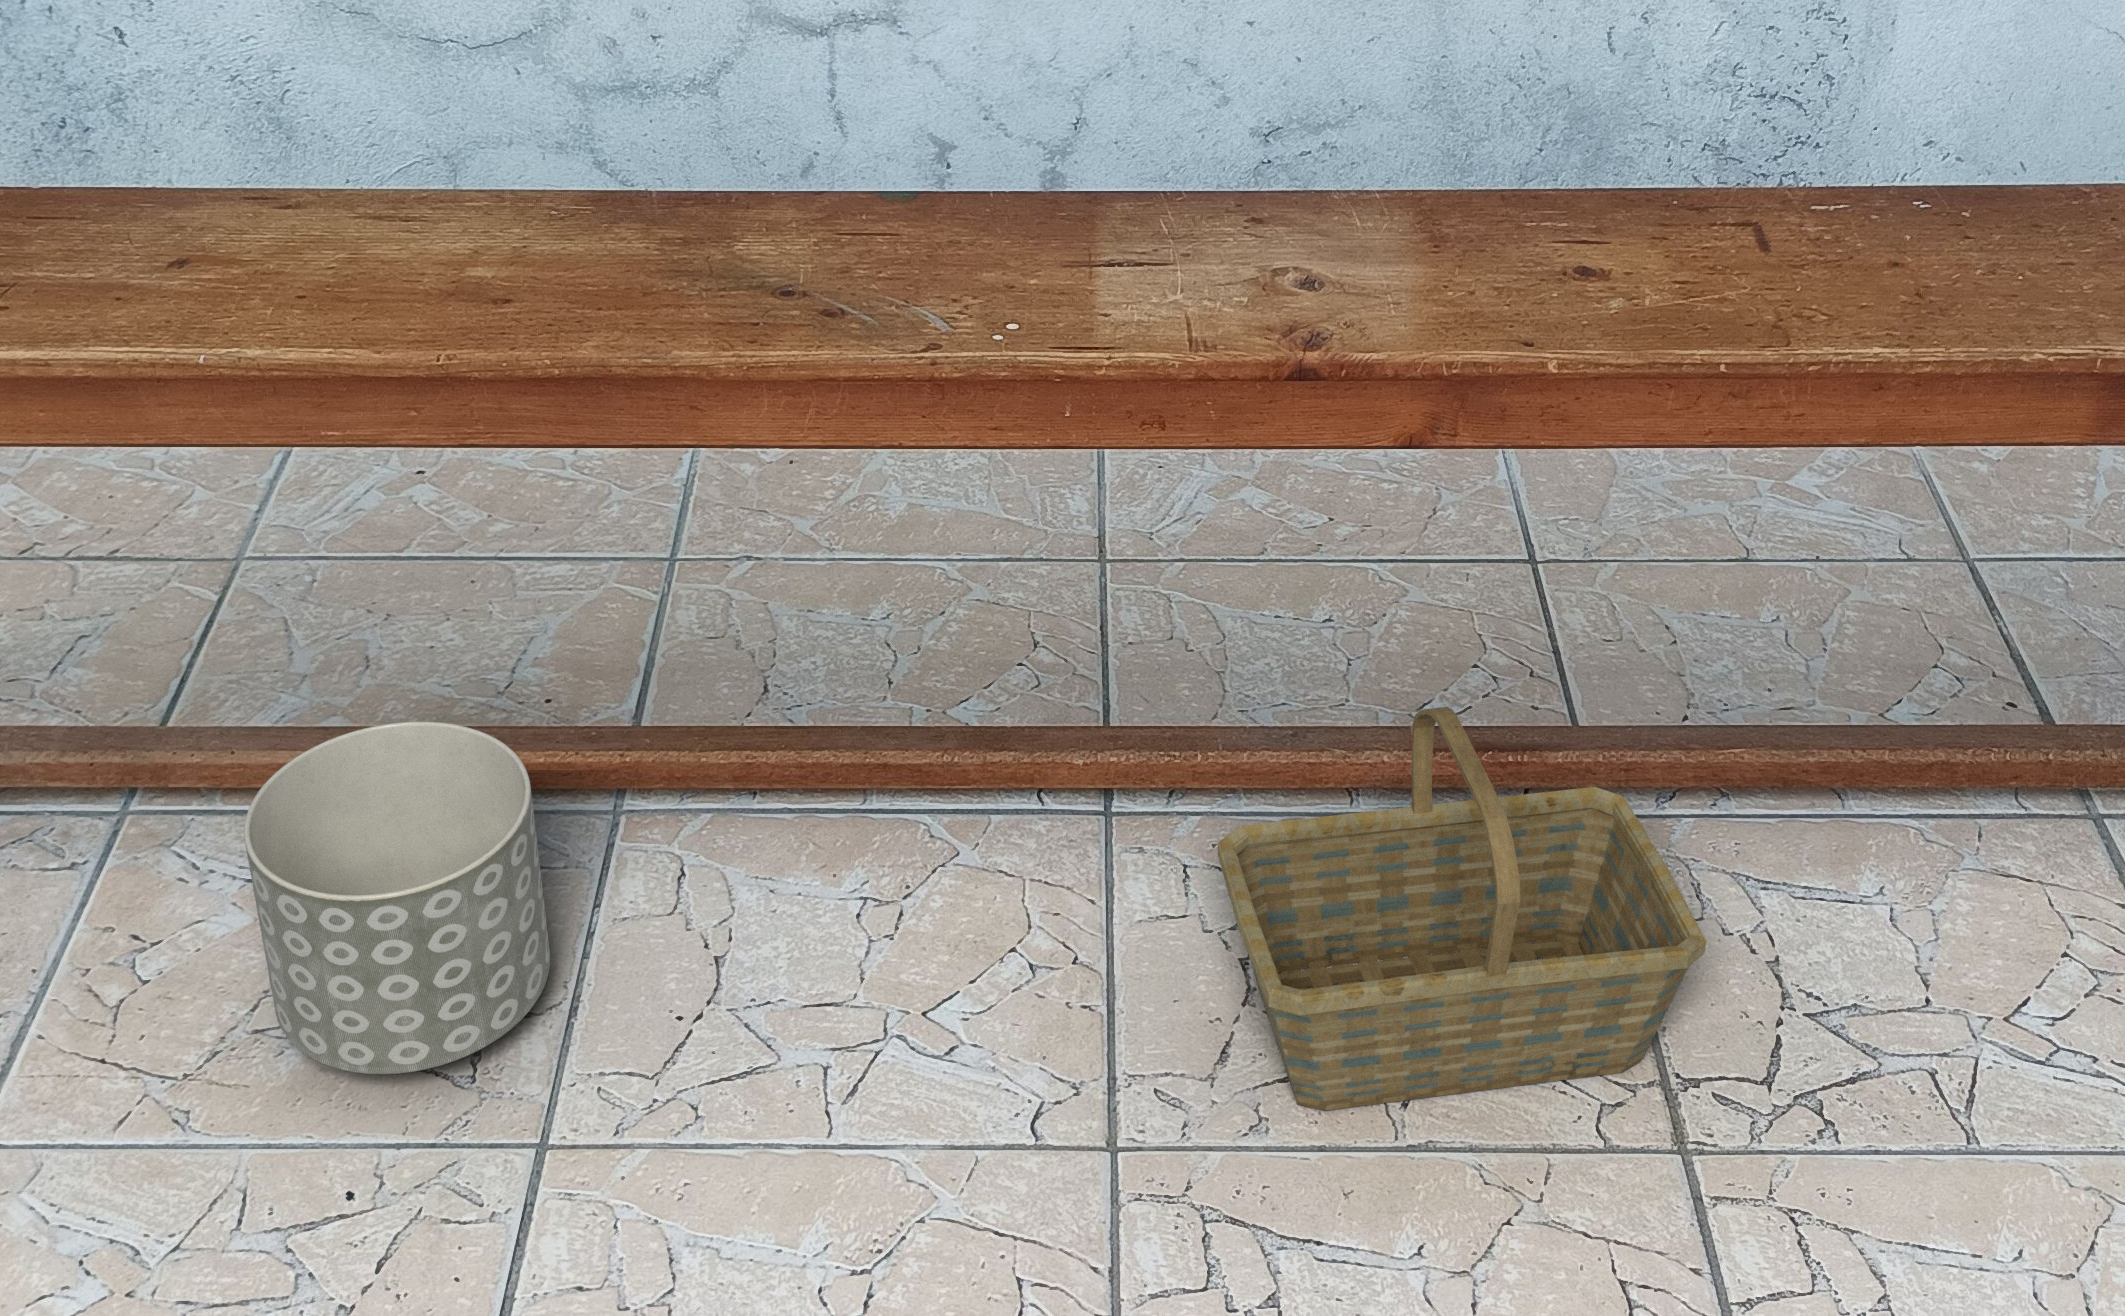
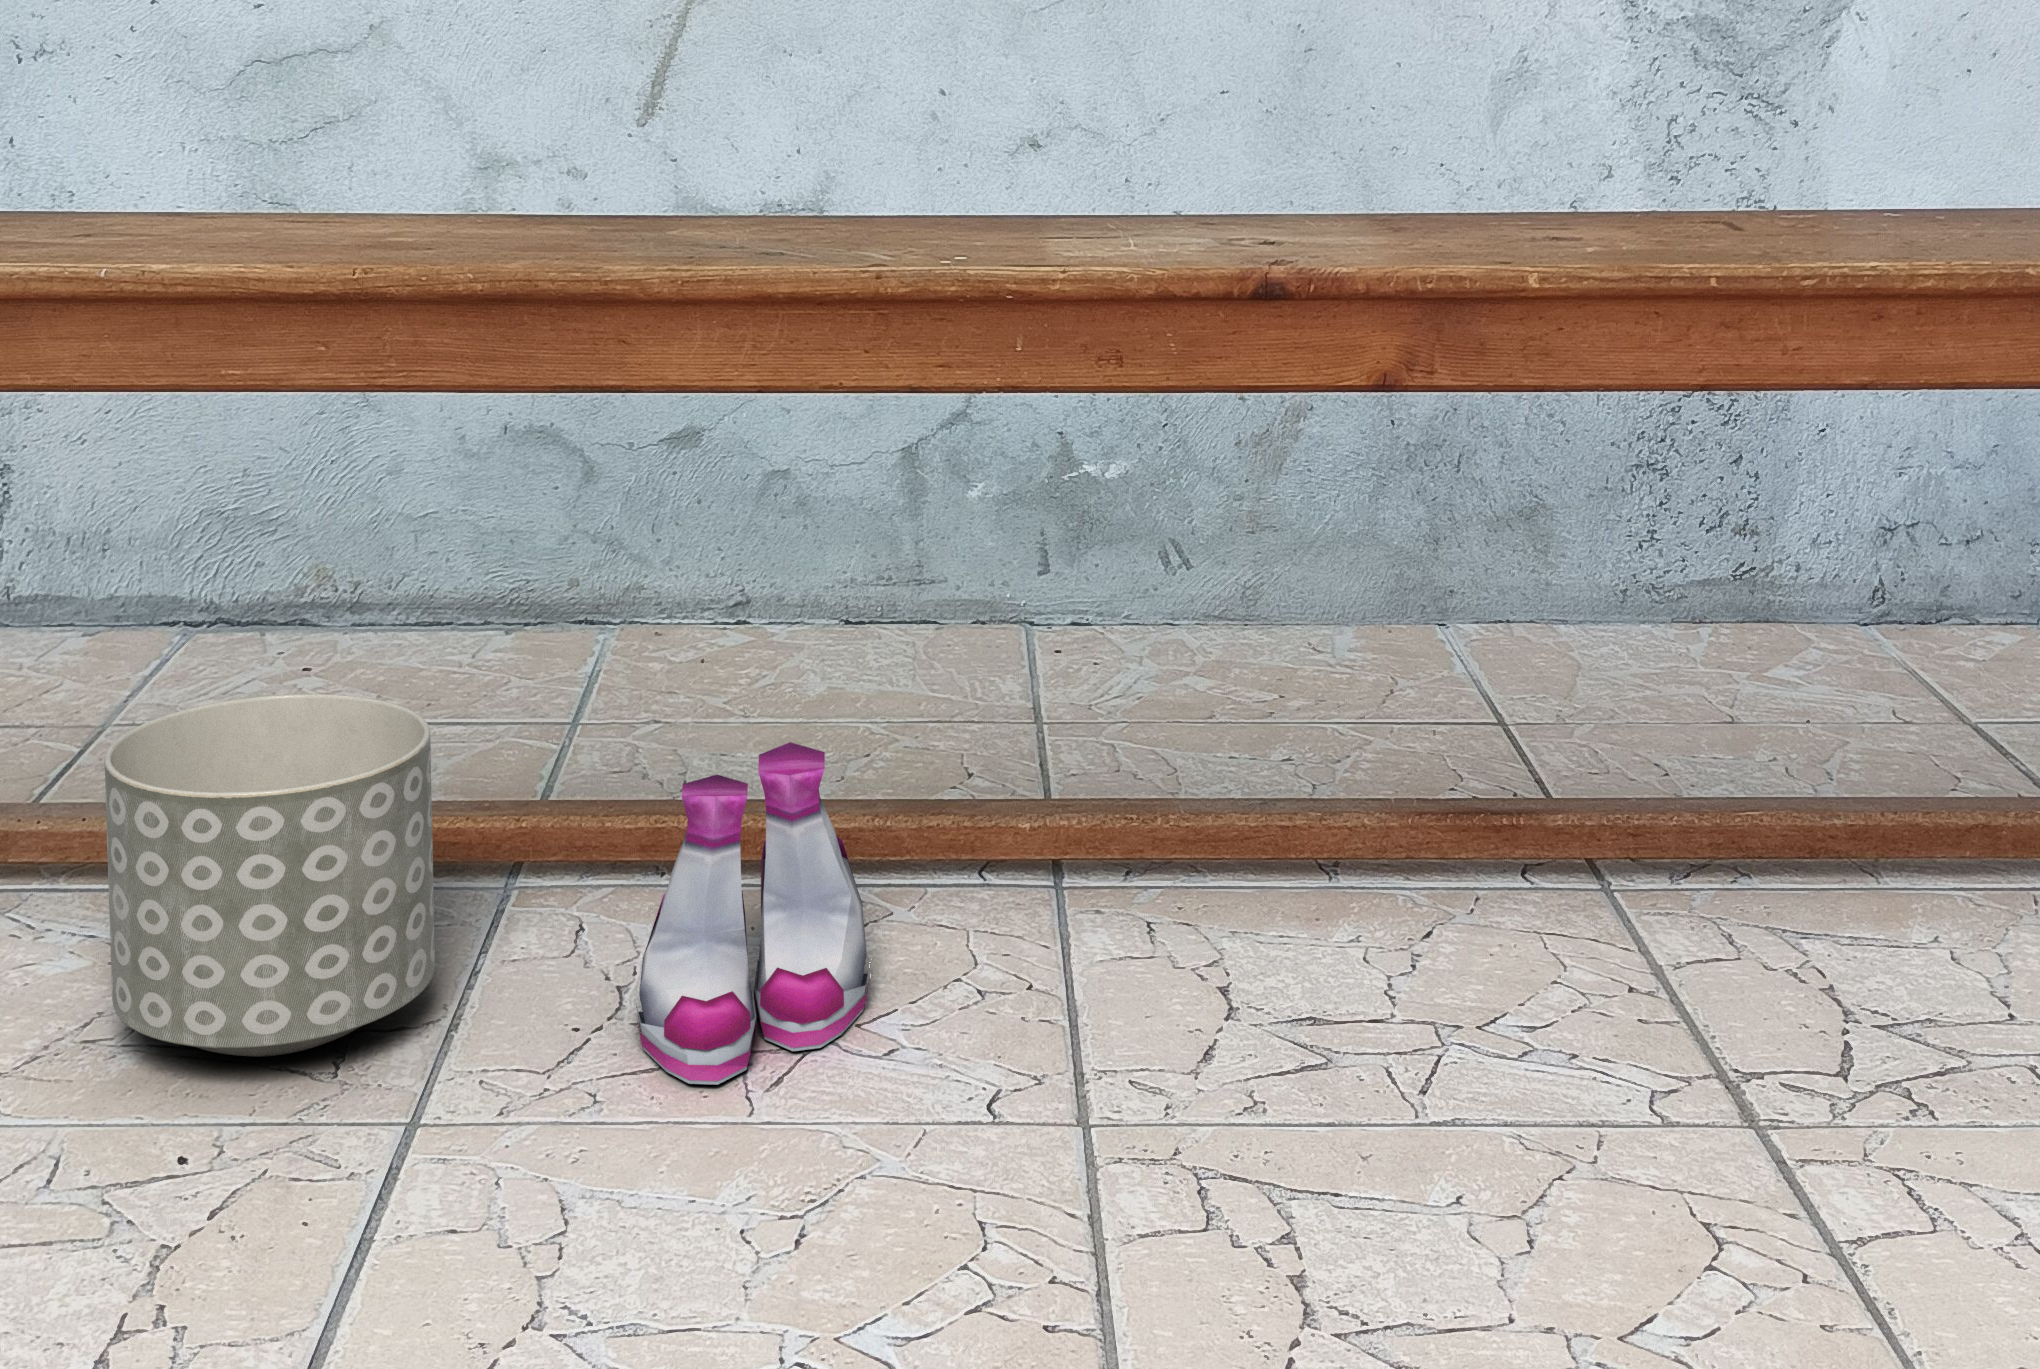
basket: present [1218,707,1706,1110] -> none [1196,646,1753,1094]
boots: none [725,781,931,1095] -> present [636,742,868,1085]

